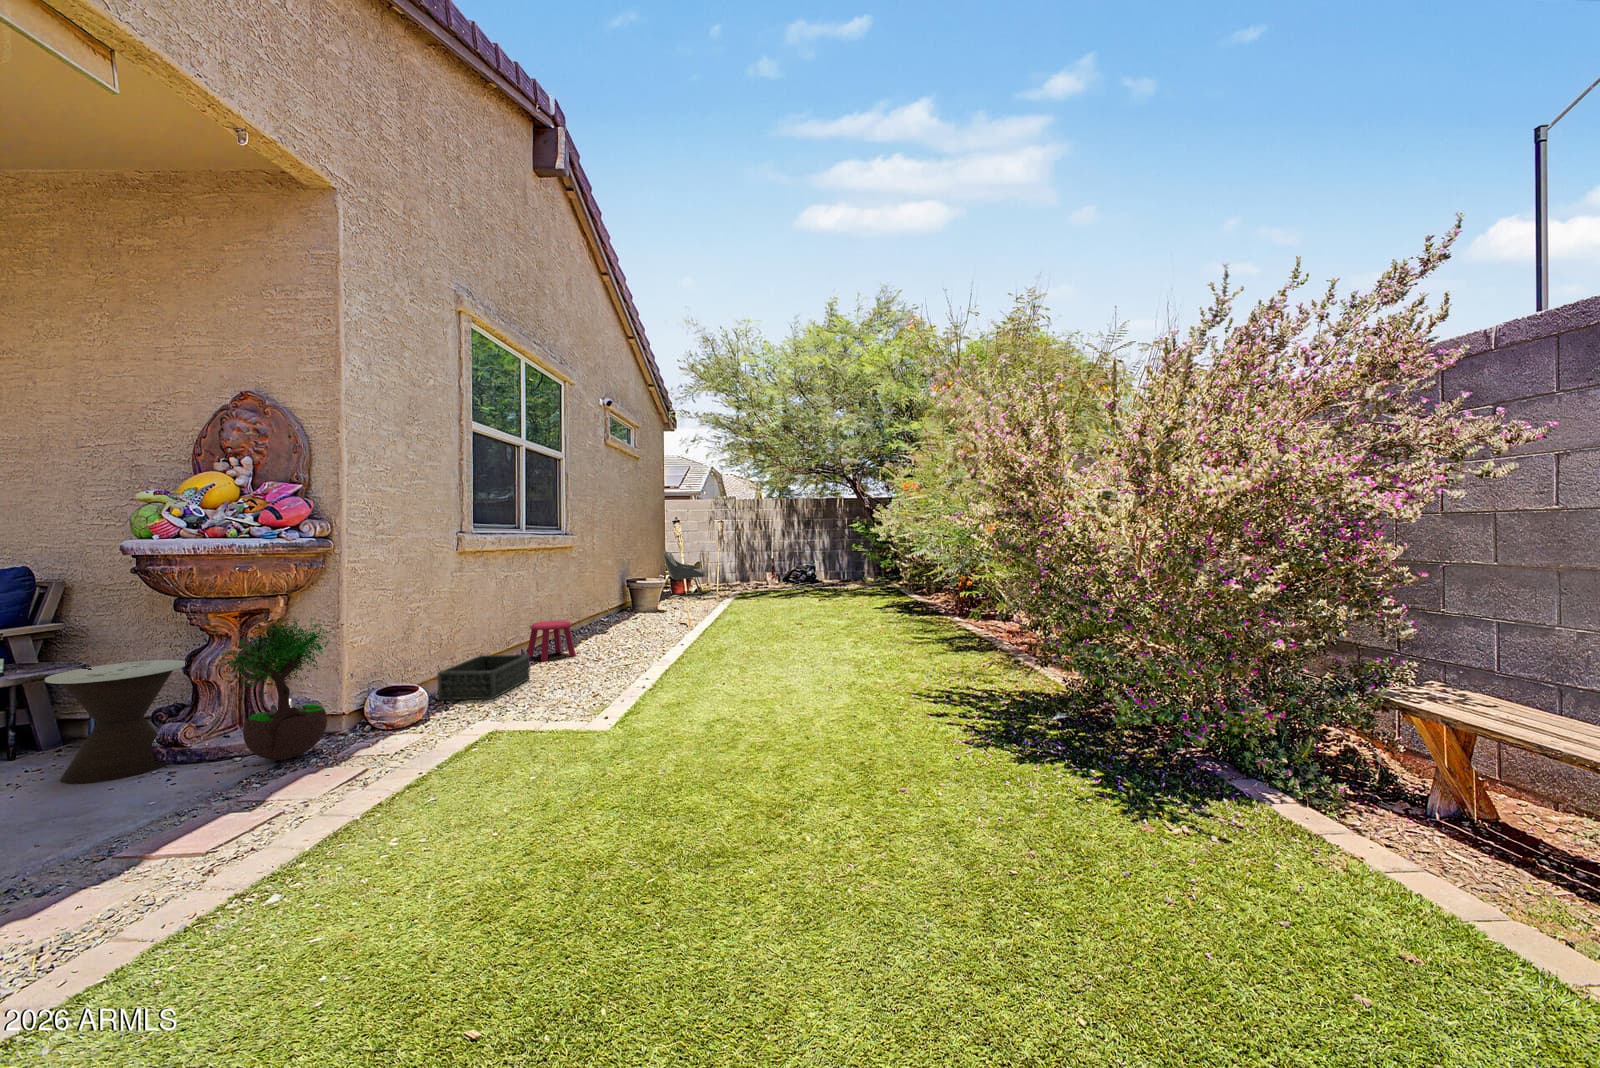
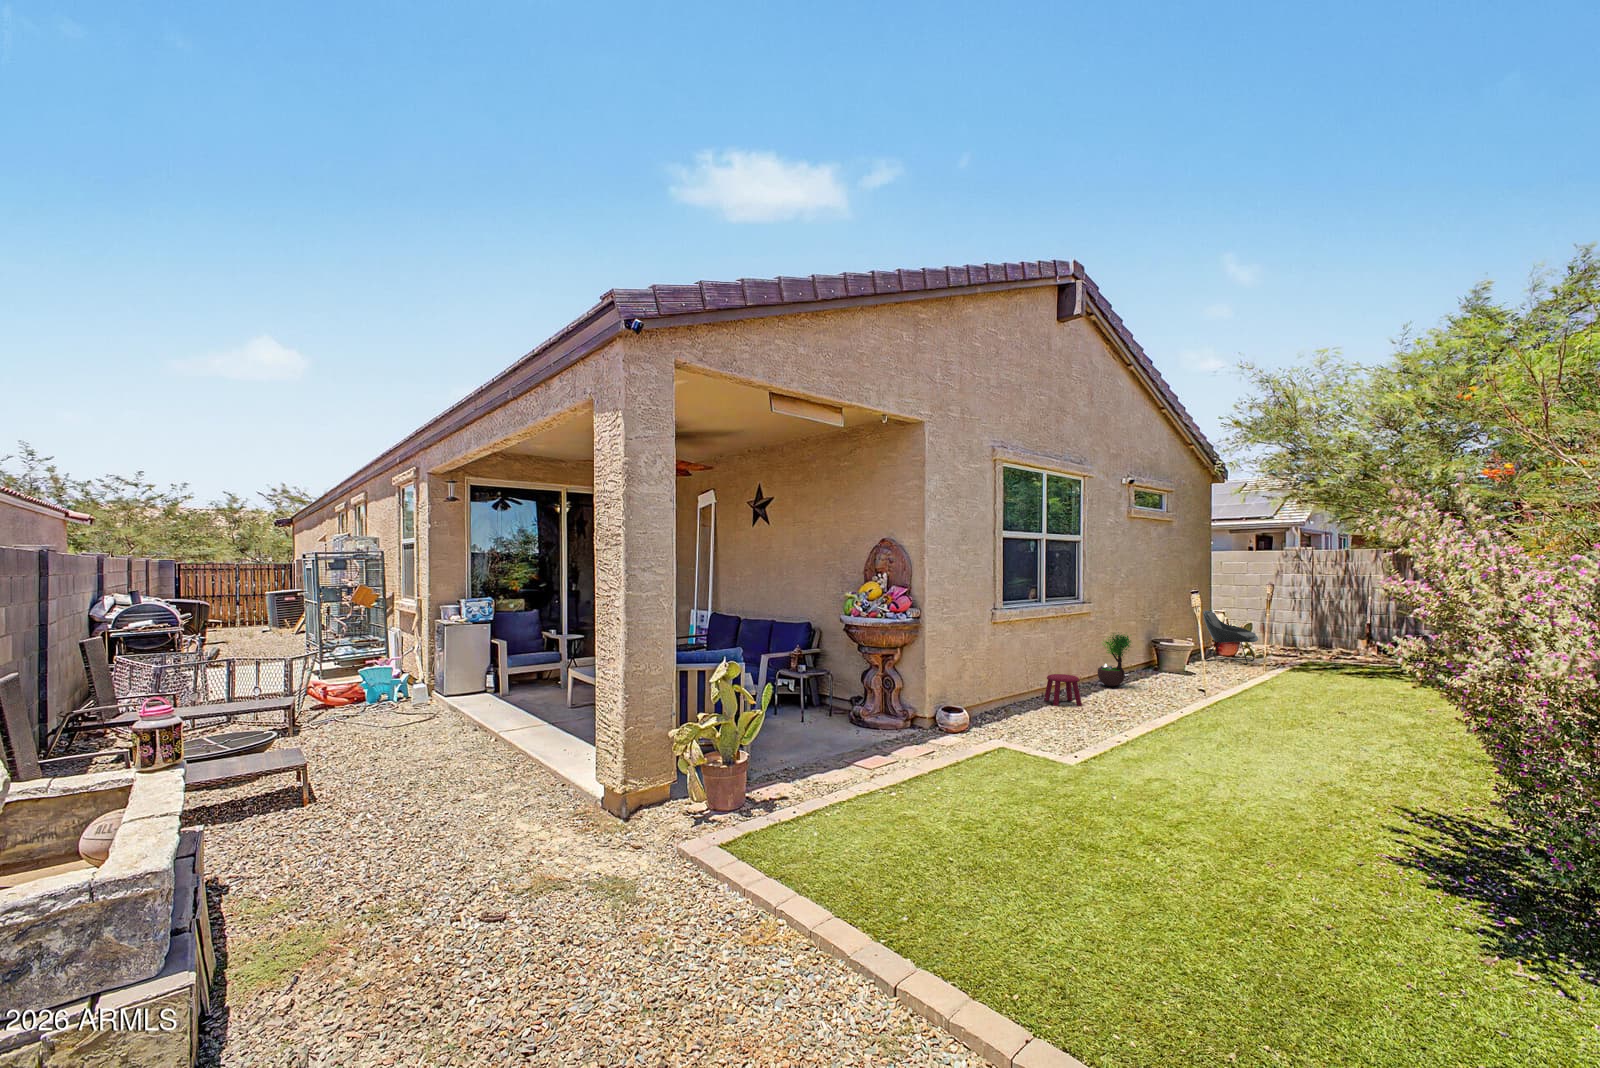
potted tree: present [218,610,335,760] -> present [1098,633,1131,686]
basket: present [437,655,530,700] -> none [977,694,1039,727]
side table: present [45,660,185,784] -> none [814,671,860,728]

